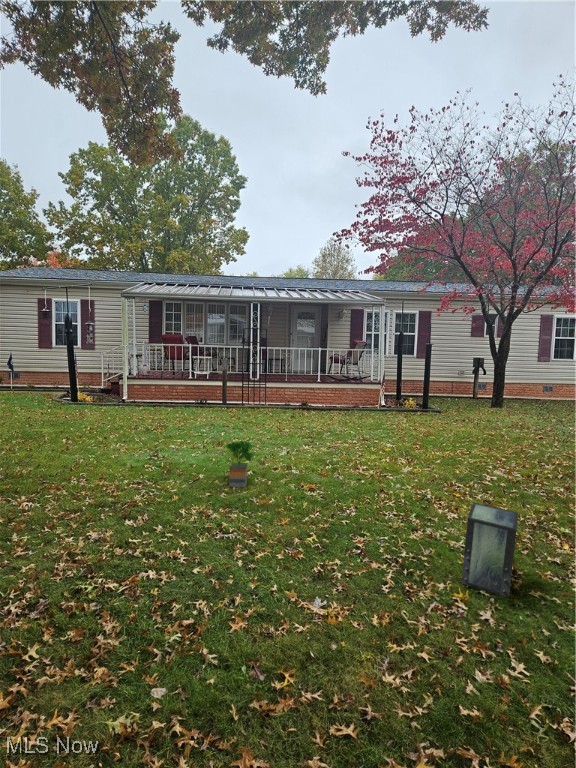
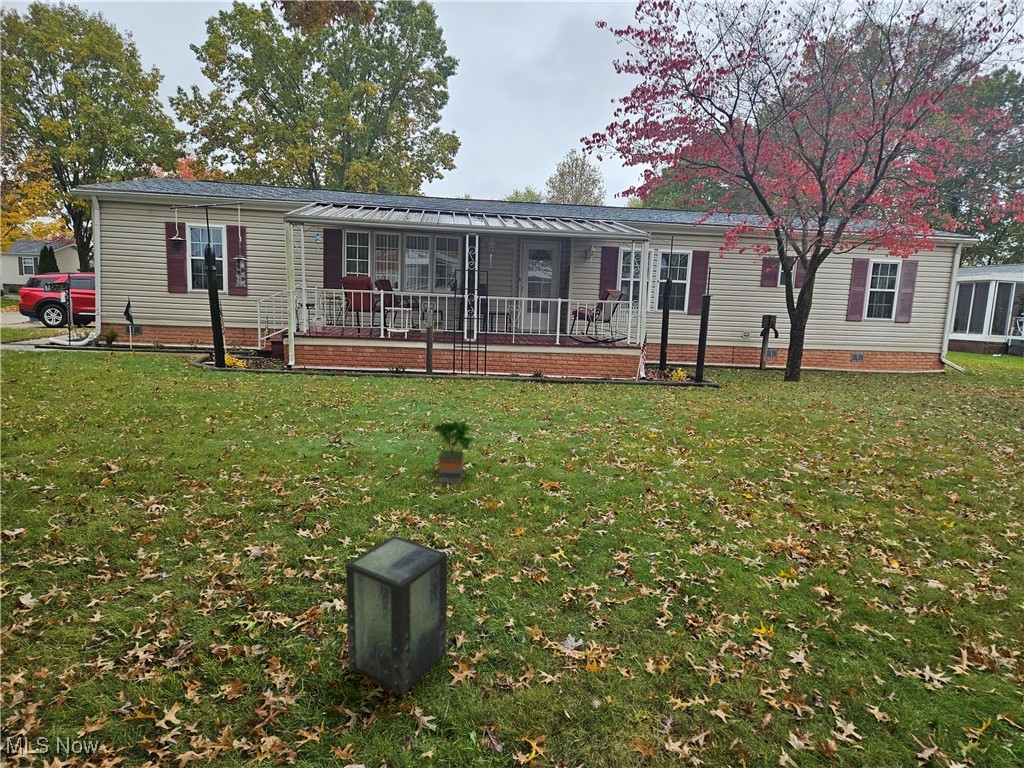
storage box: present [461,503,518,598] -> present [346,536,447,695]

